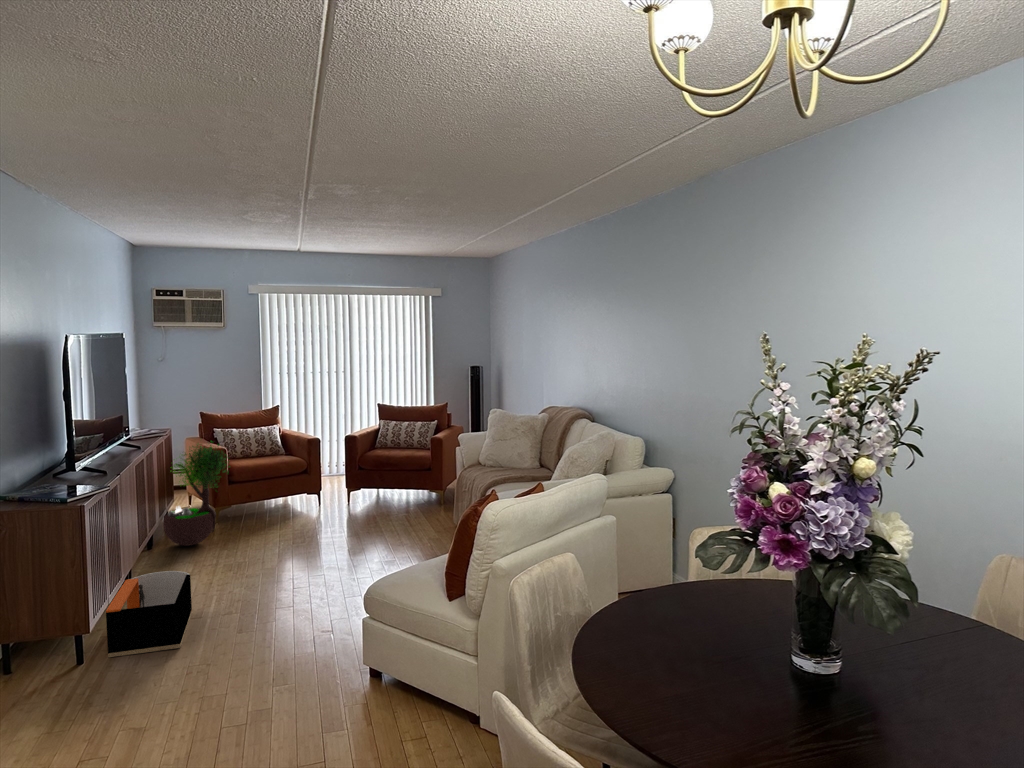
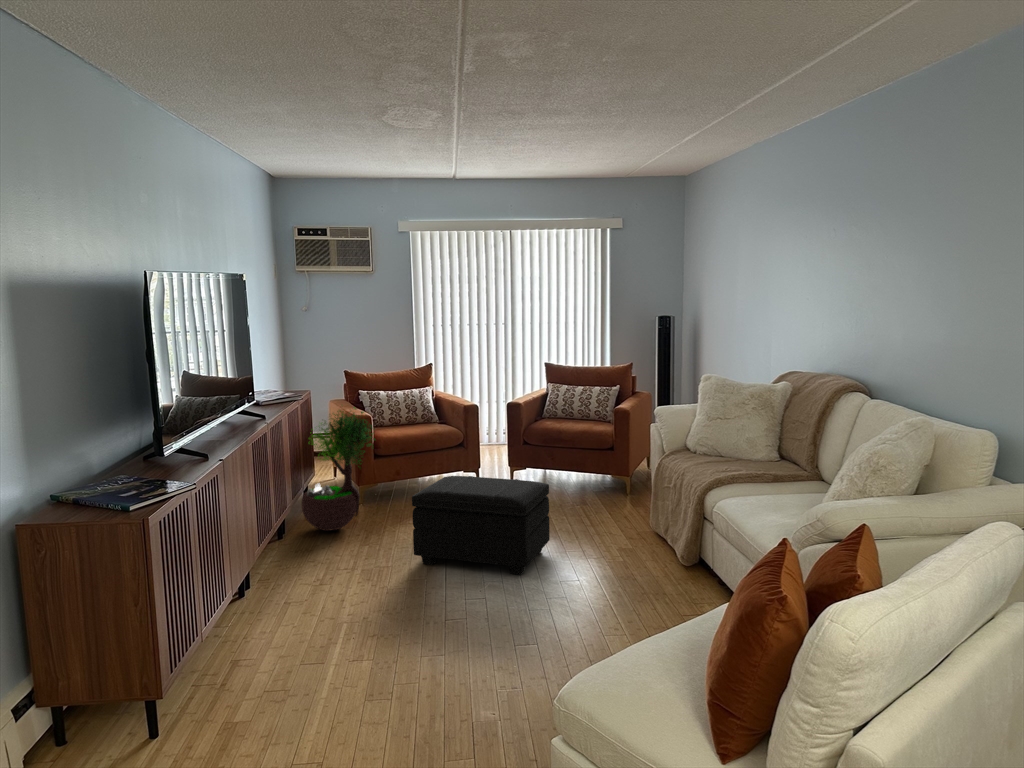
footstool: none [262,493,377,567] -> present [412,476,550,575]
storage bin: present [106,571,192,657] -> none [223,574,328,687]

